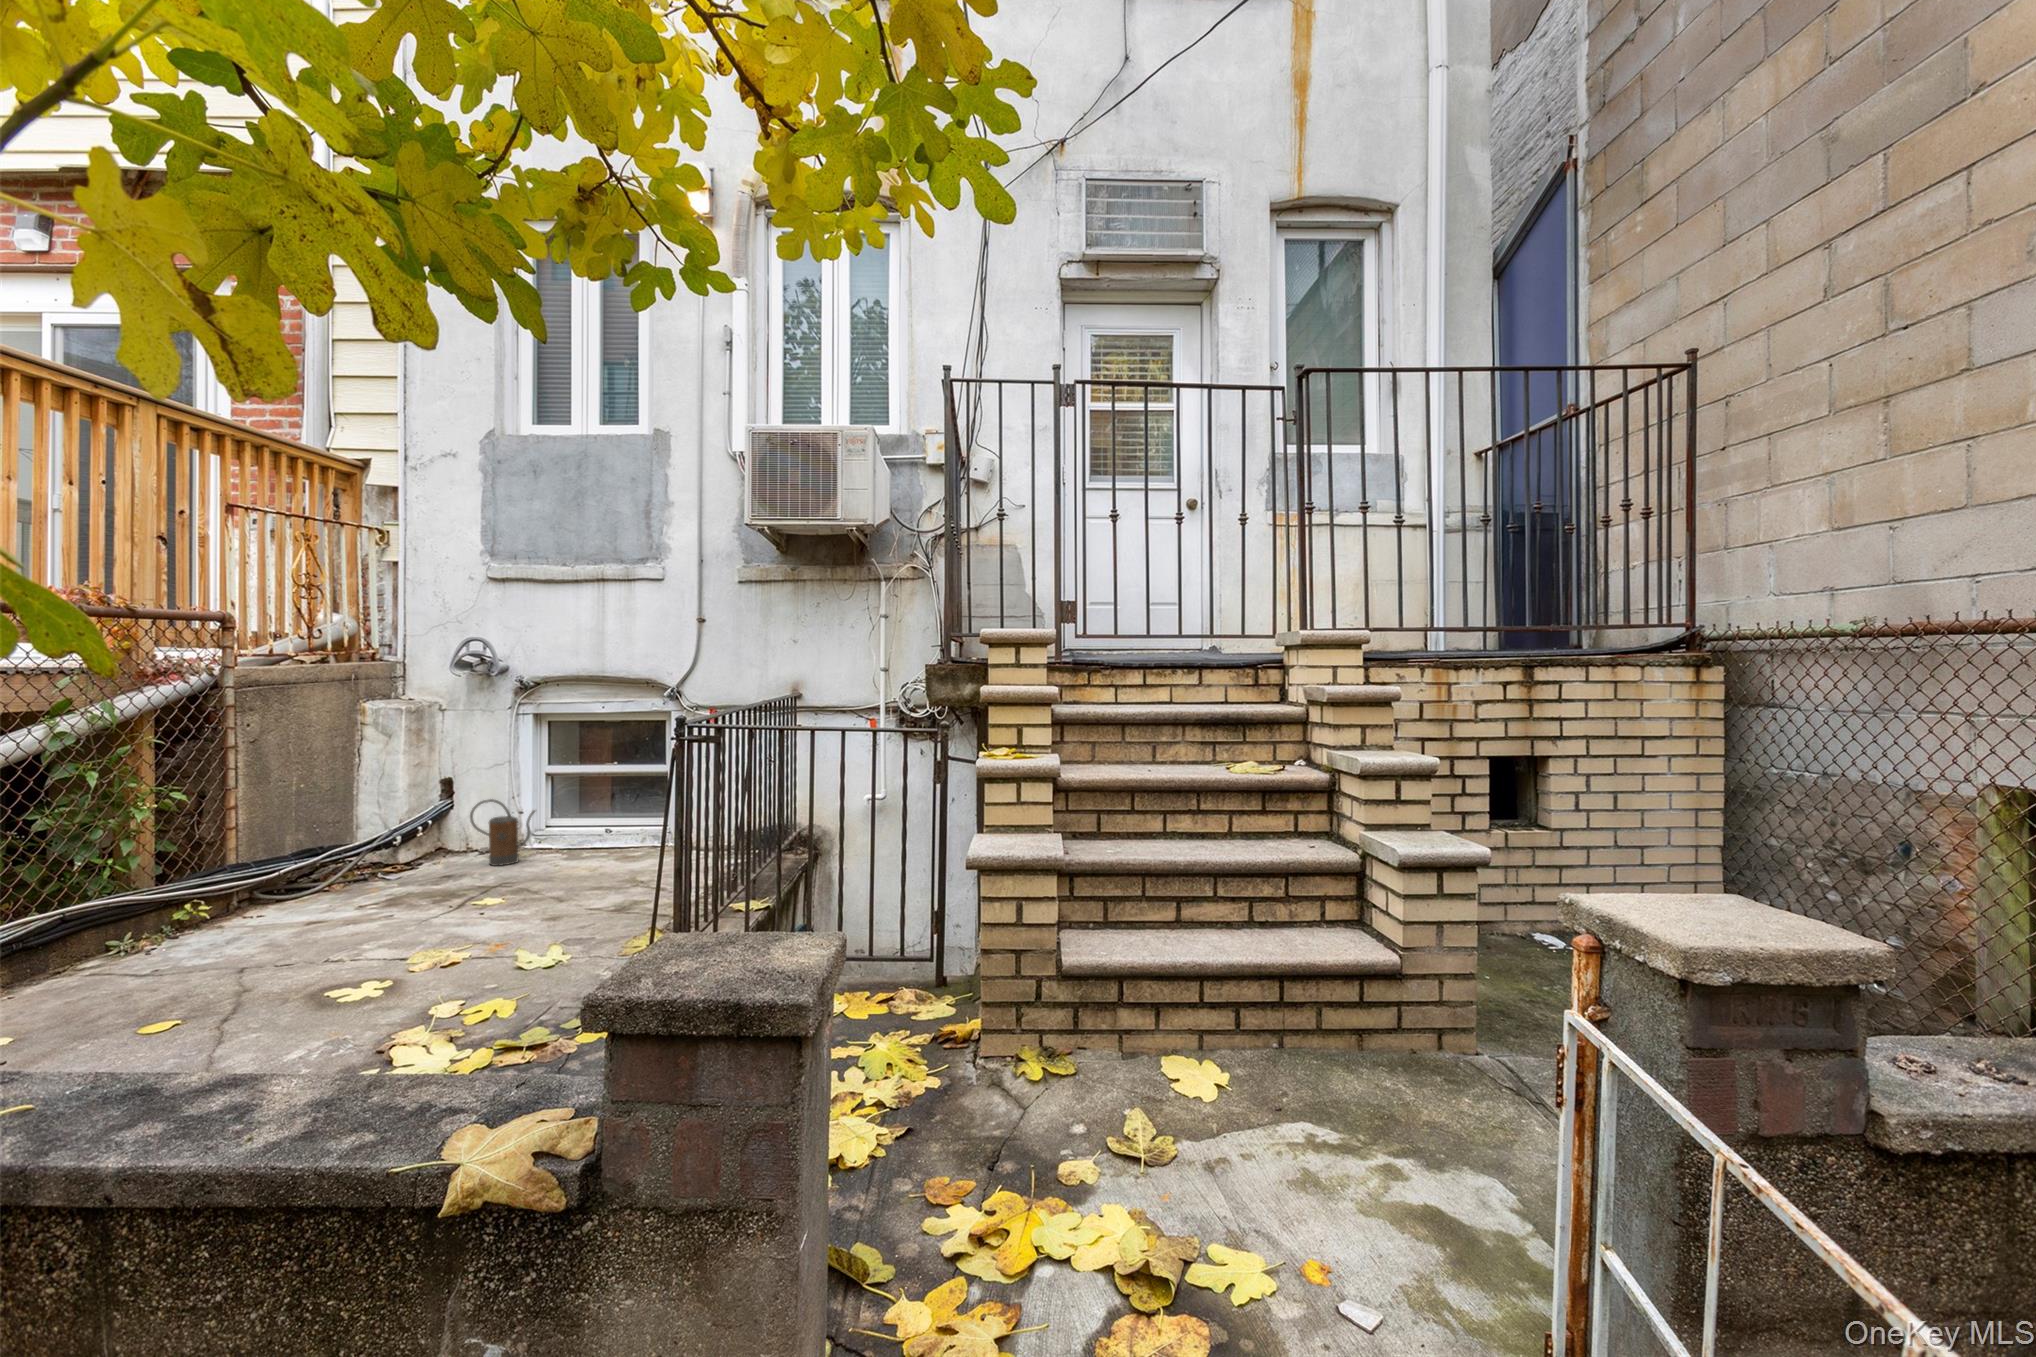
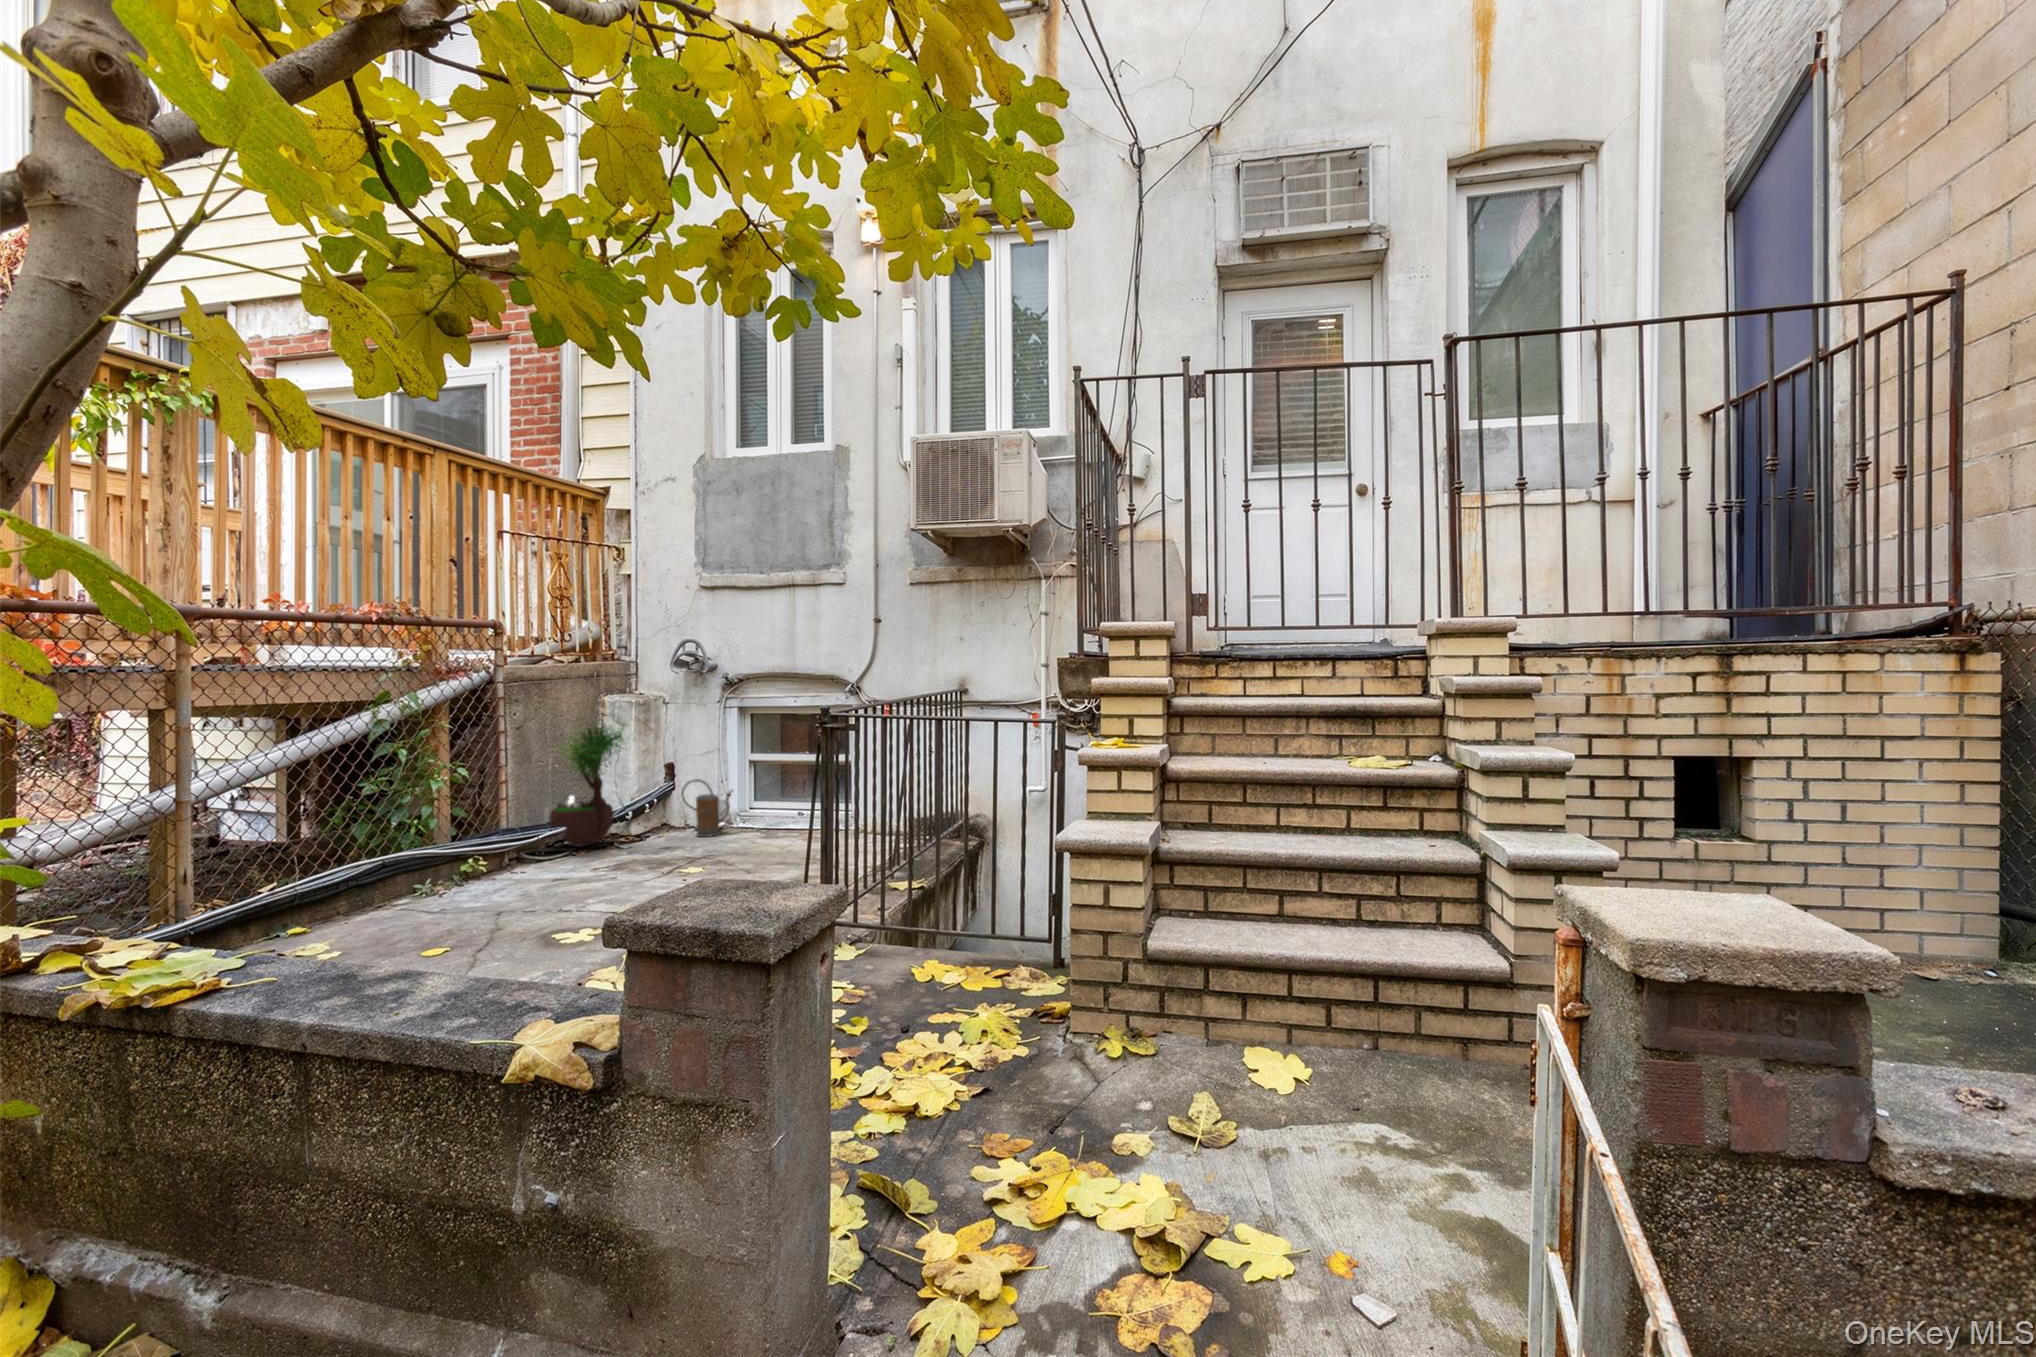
potted tree: none [293,724,407,884] -> present [550,721,629,847]

